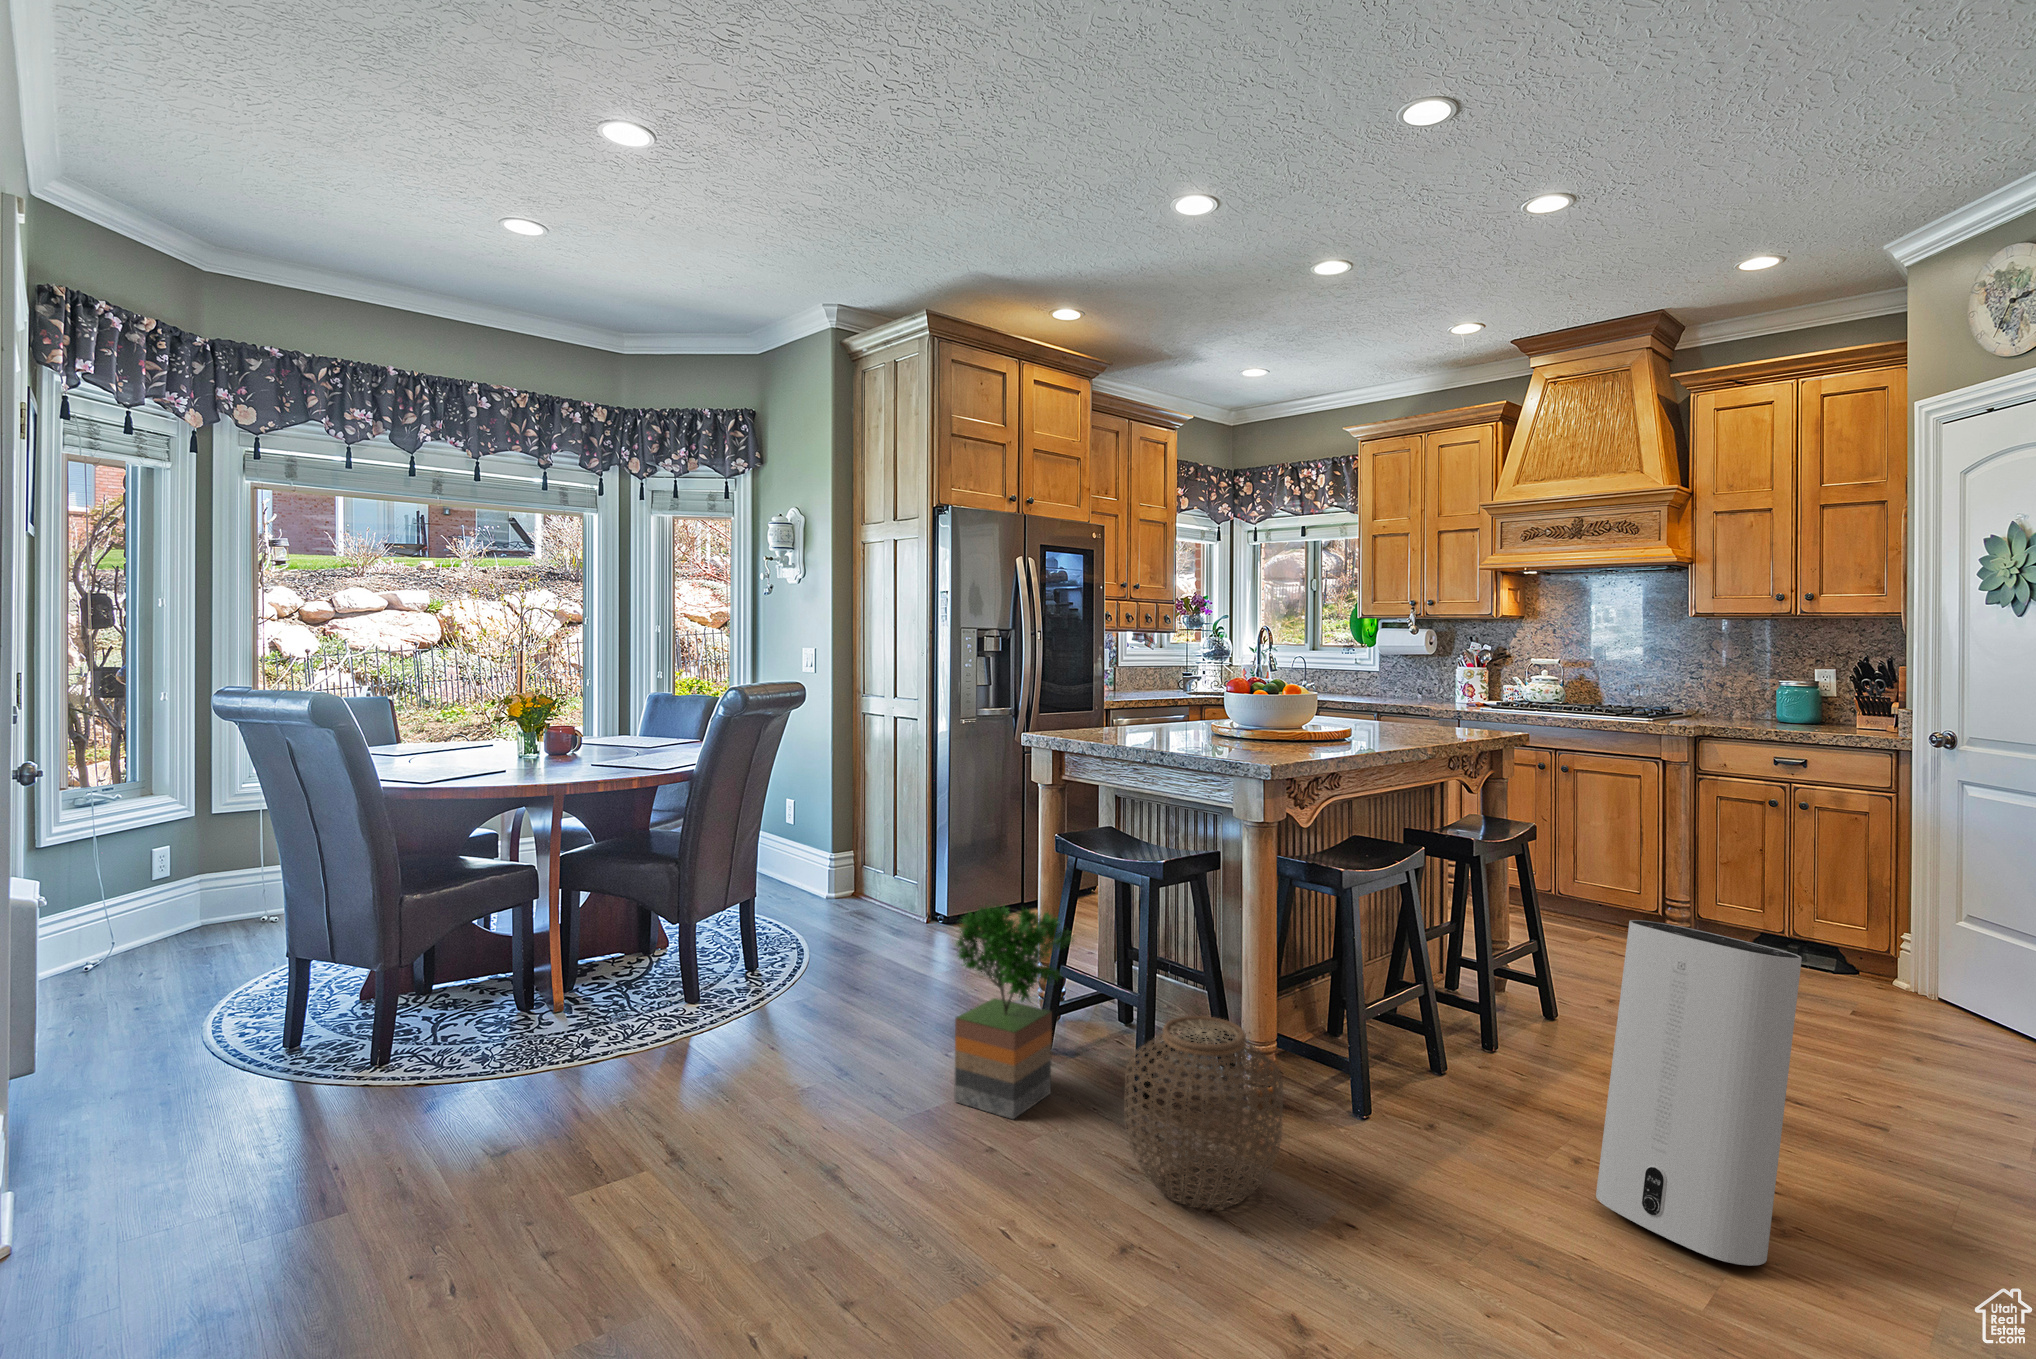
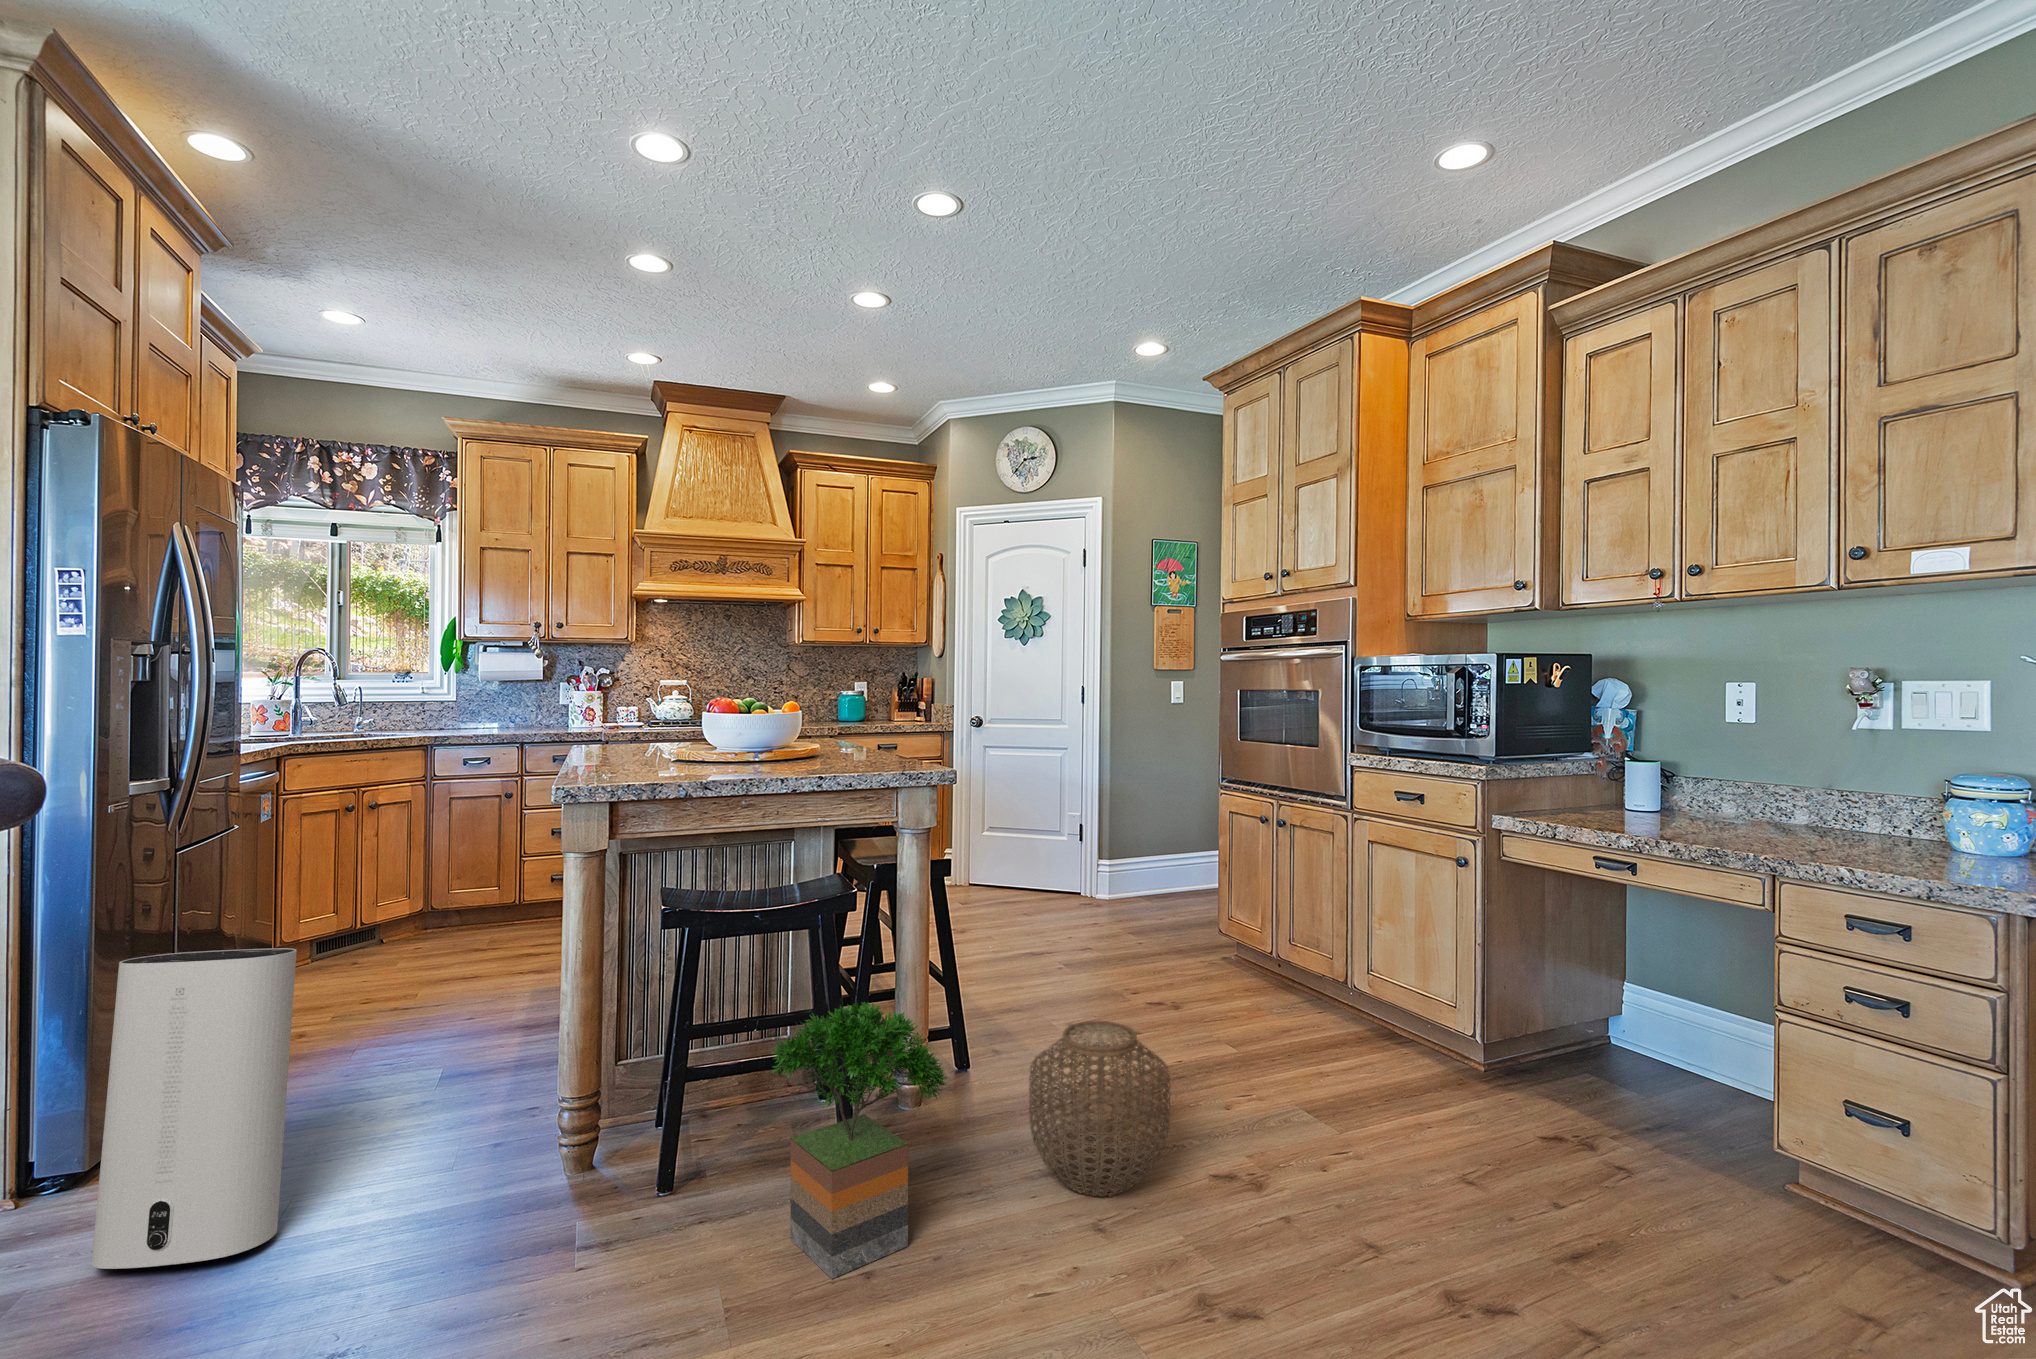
air purifier: present [1596,920,1802,1266] -> present [92,948,297,1269]

